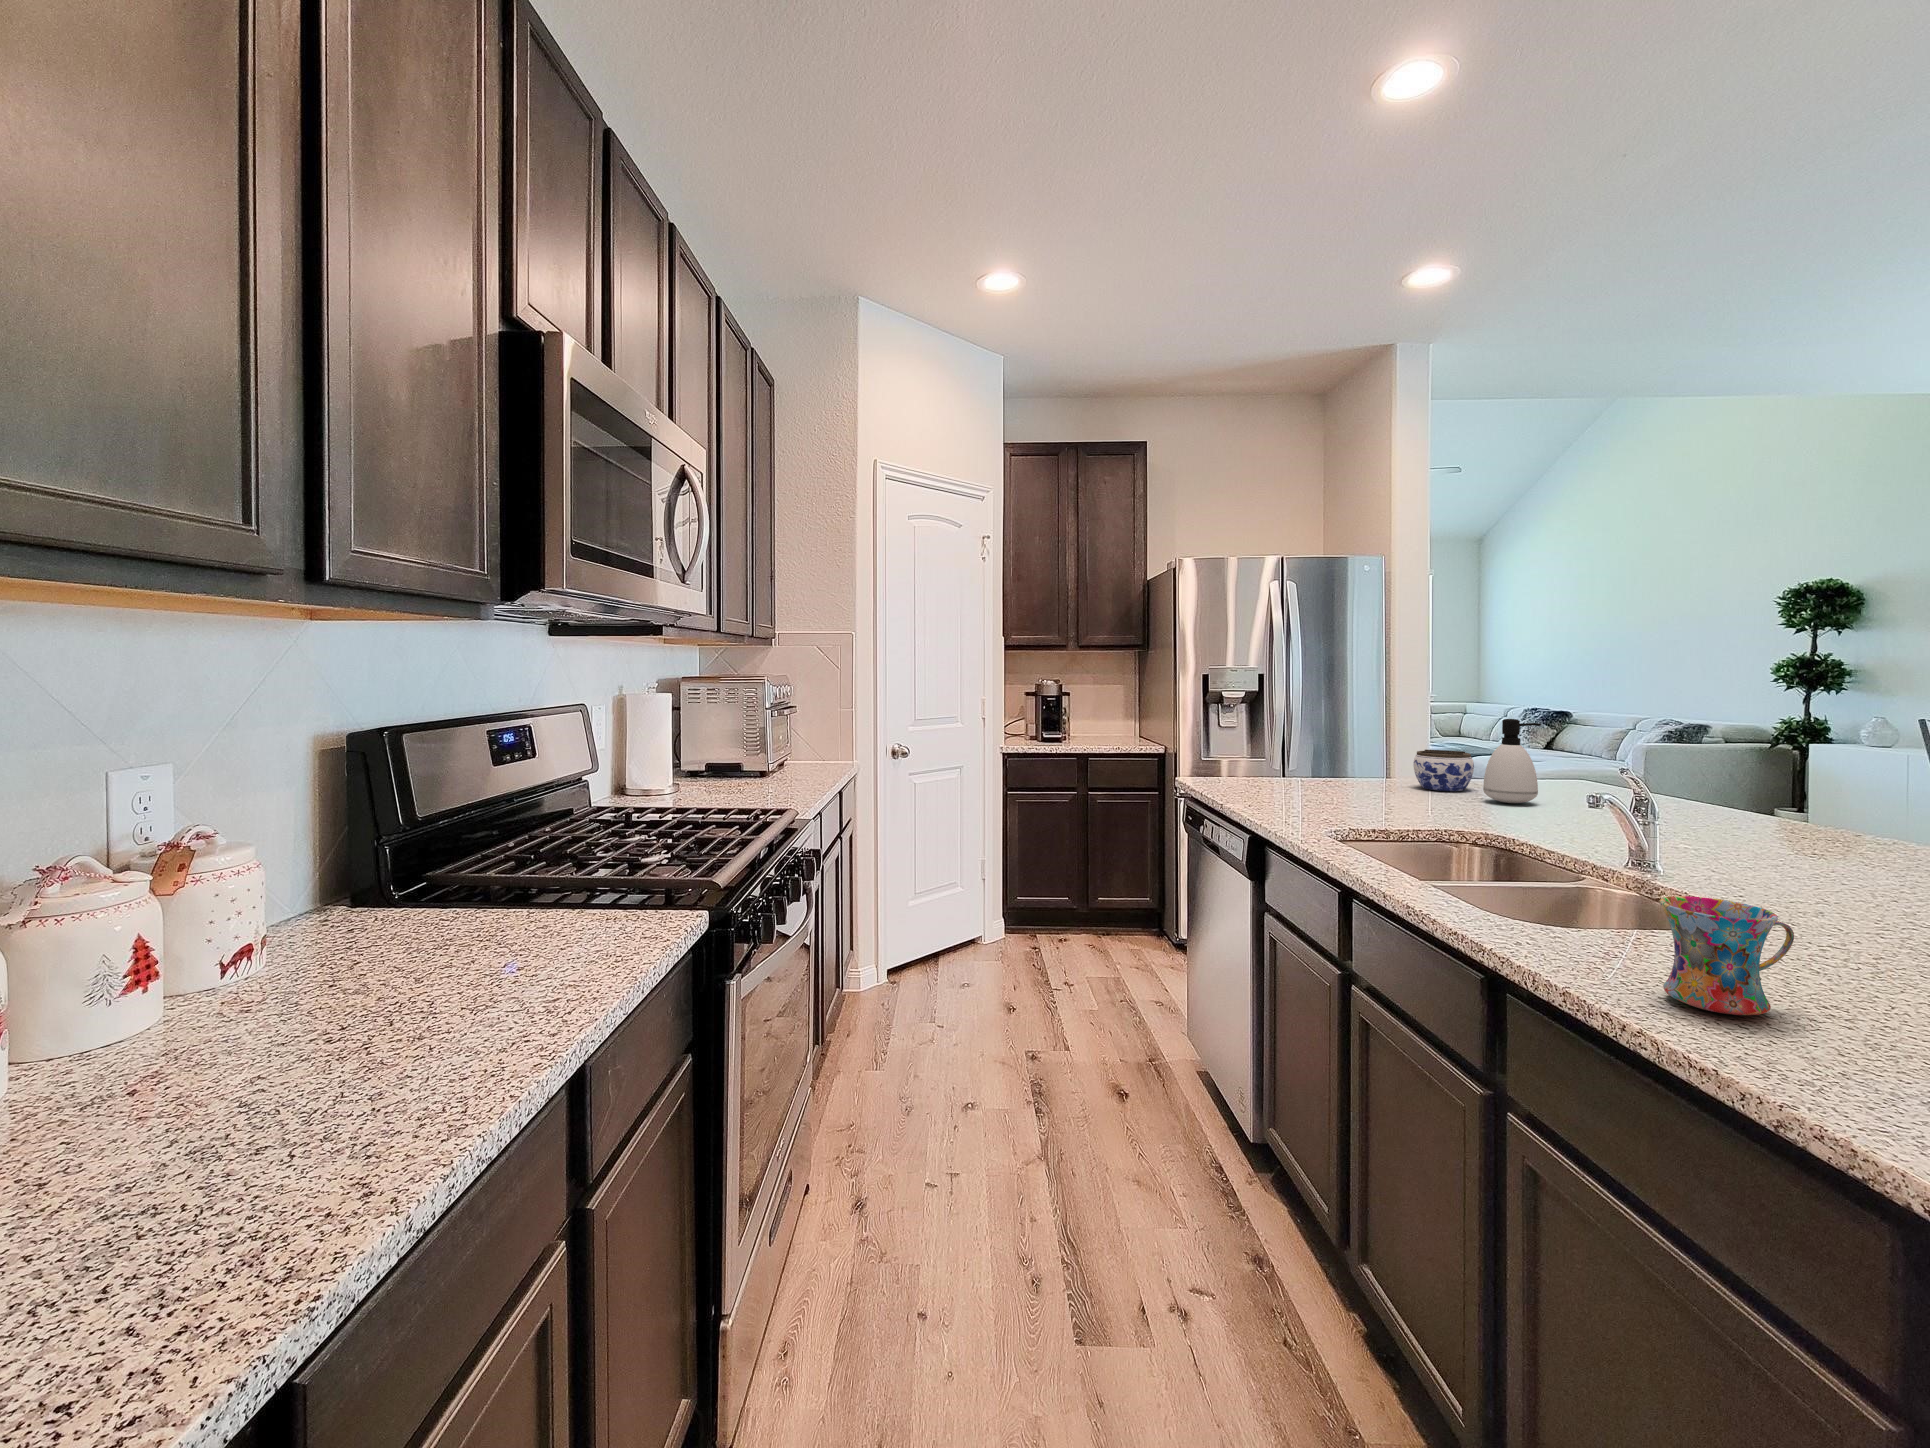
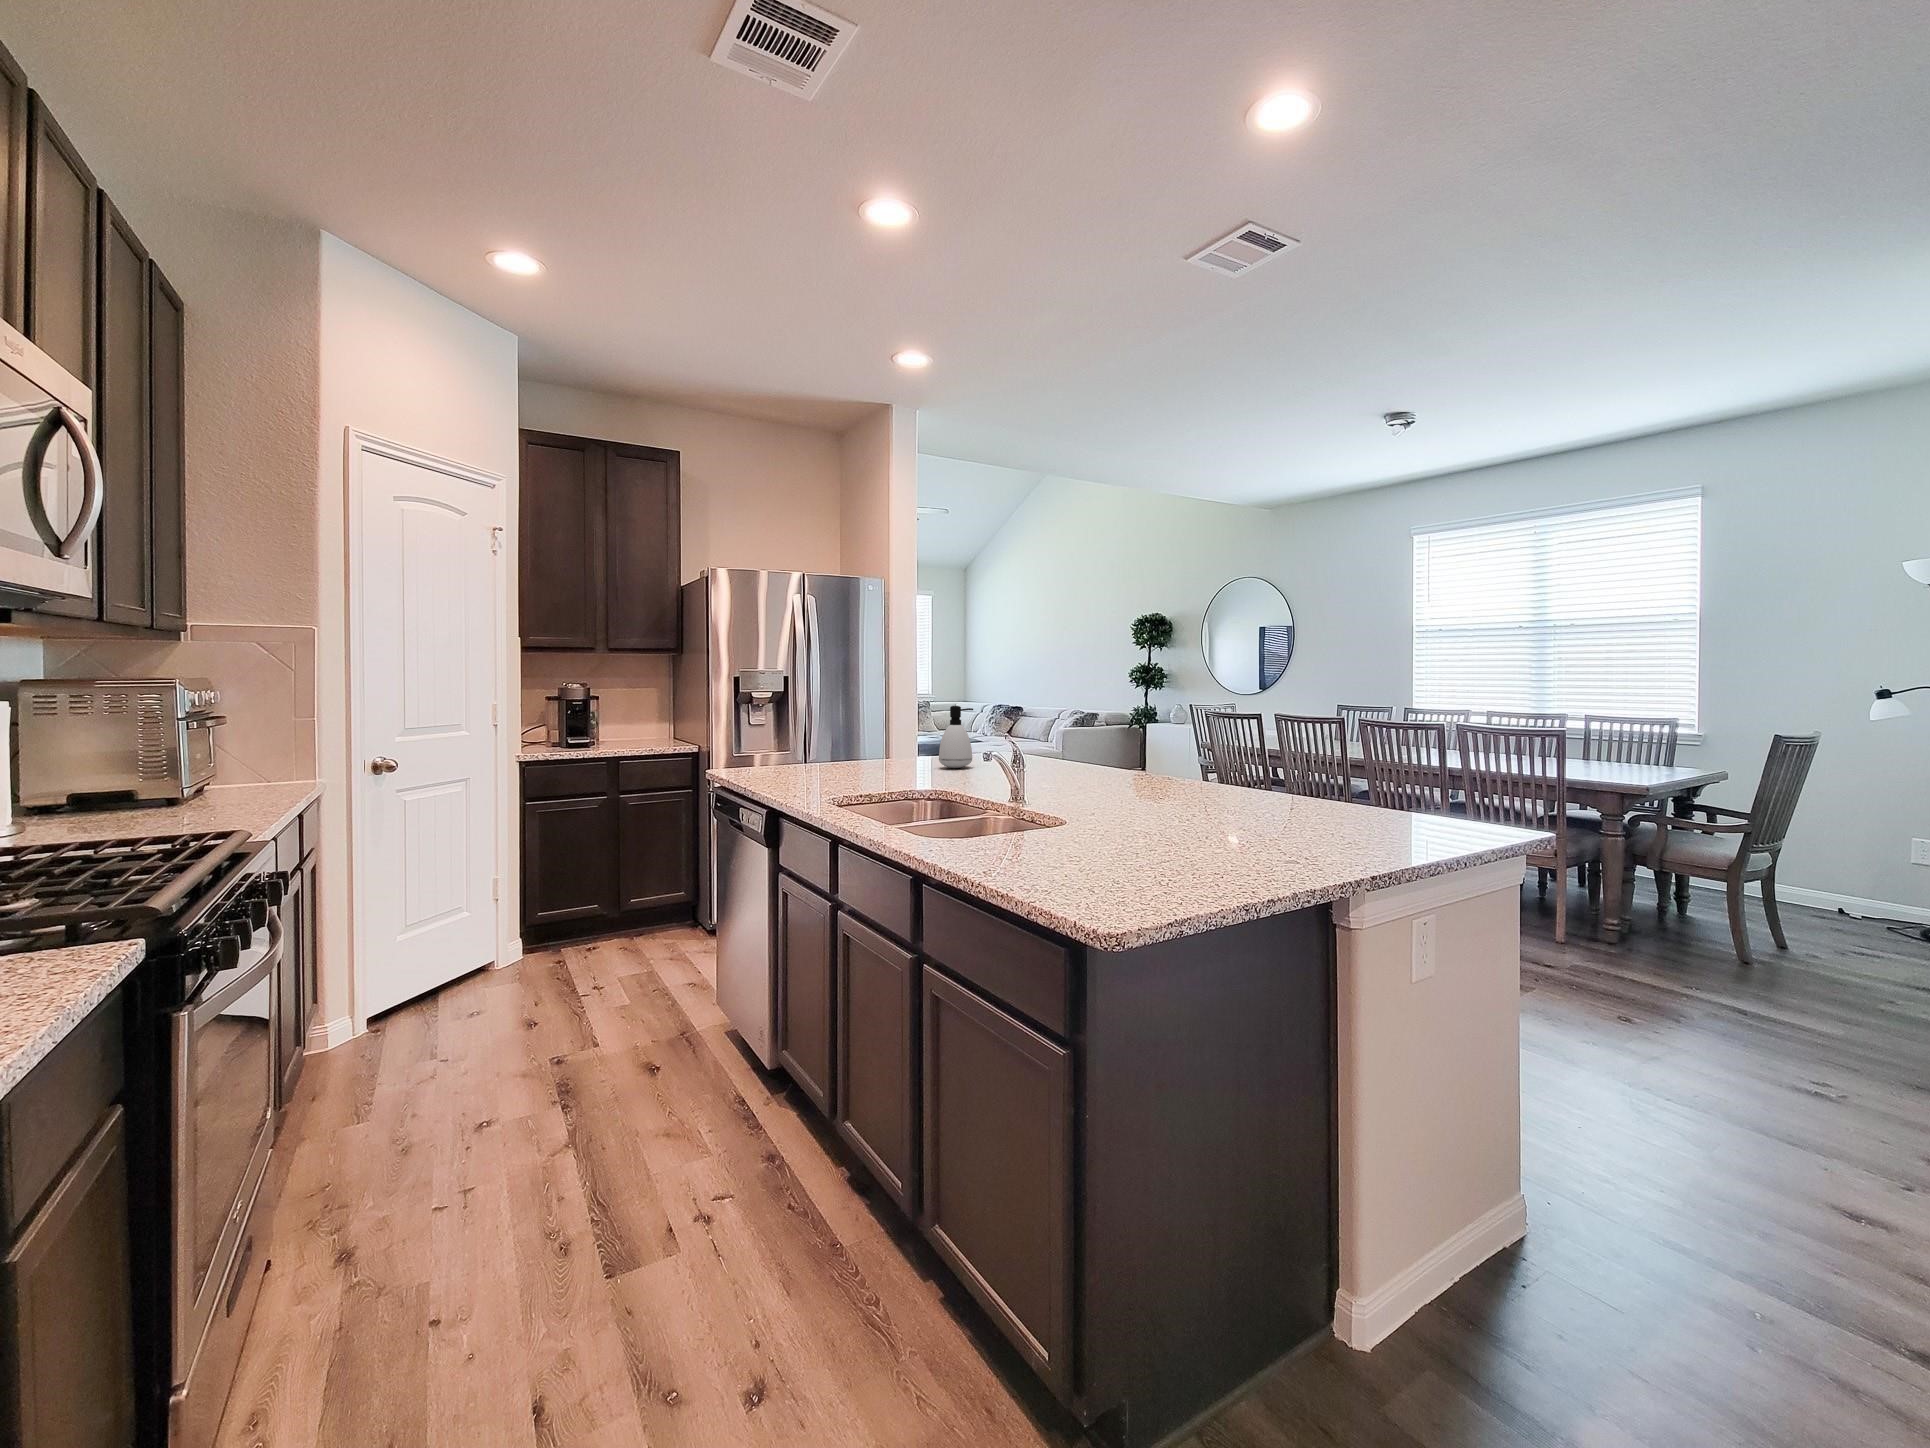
jar: present [1414,750,1474,791] -> none [895,733,935,764]
mug: present [1660,896,1794,1015] -> none [995,800,1056,866]

